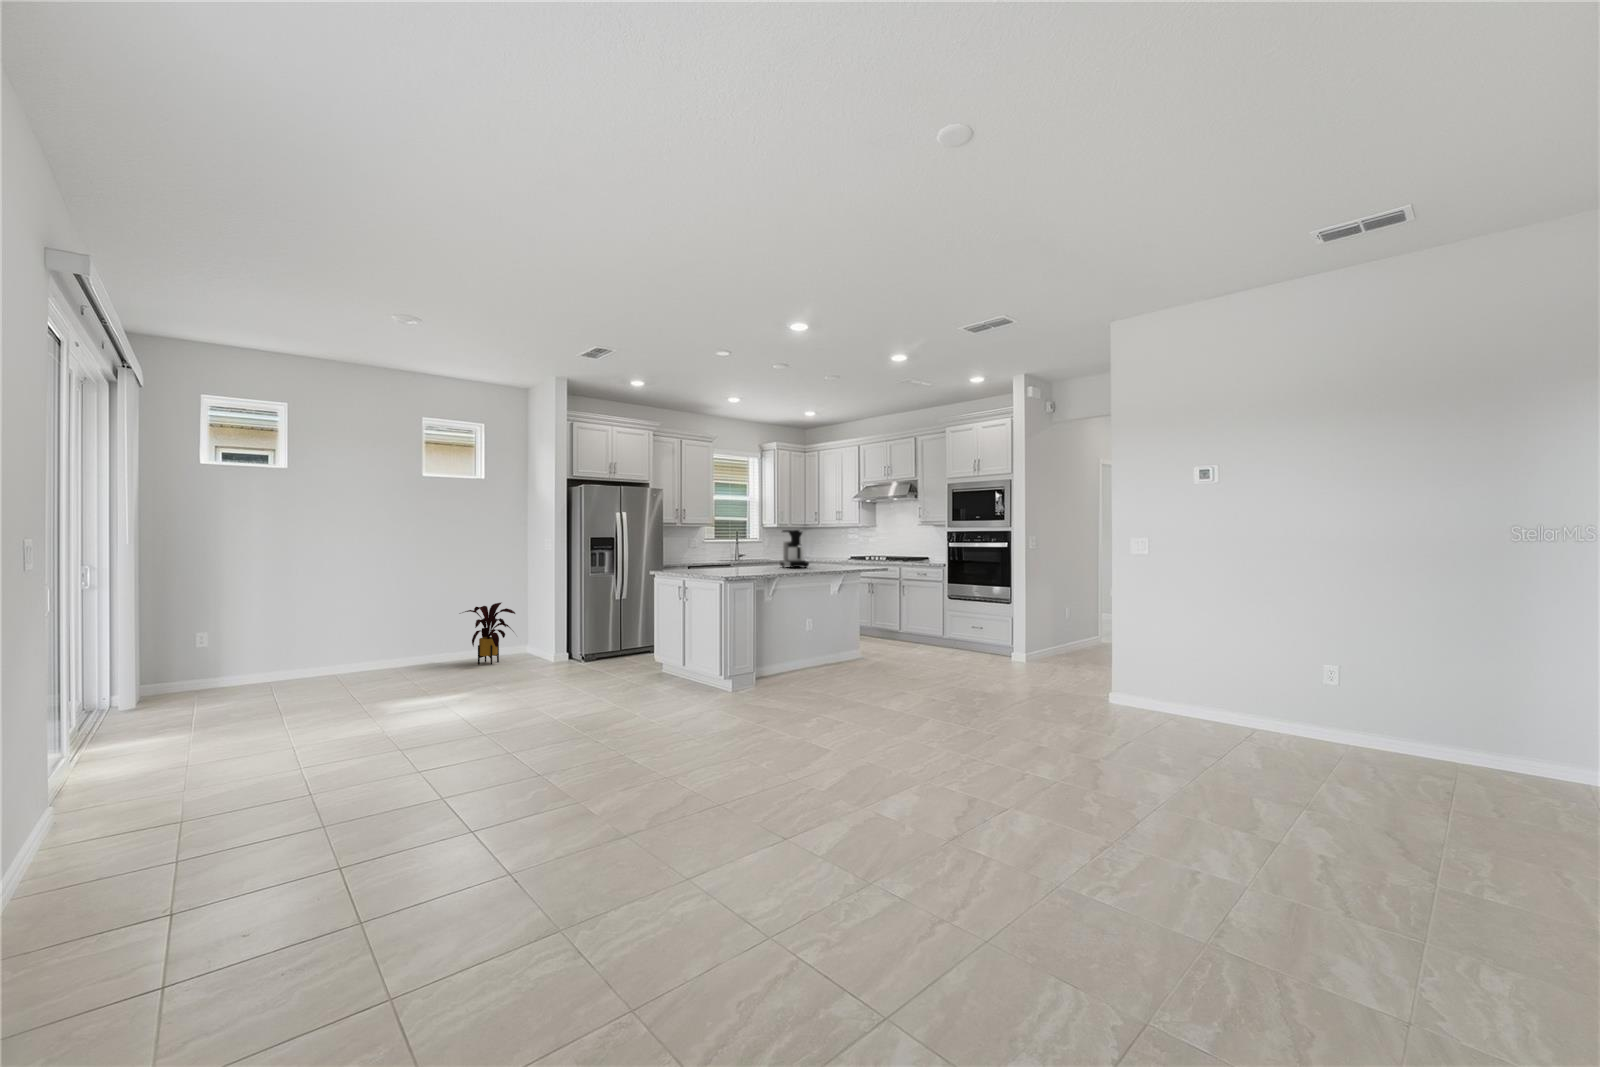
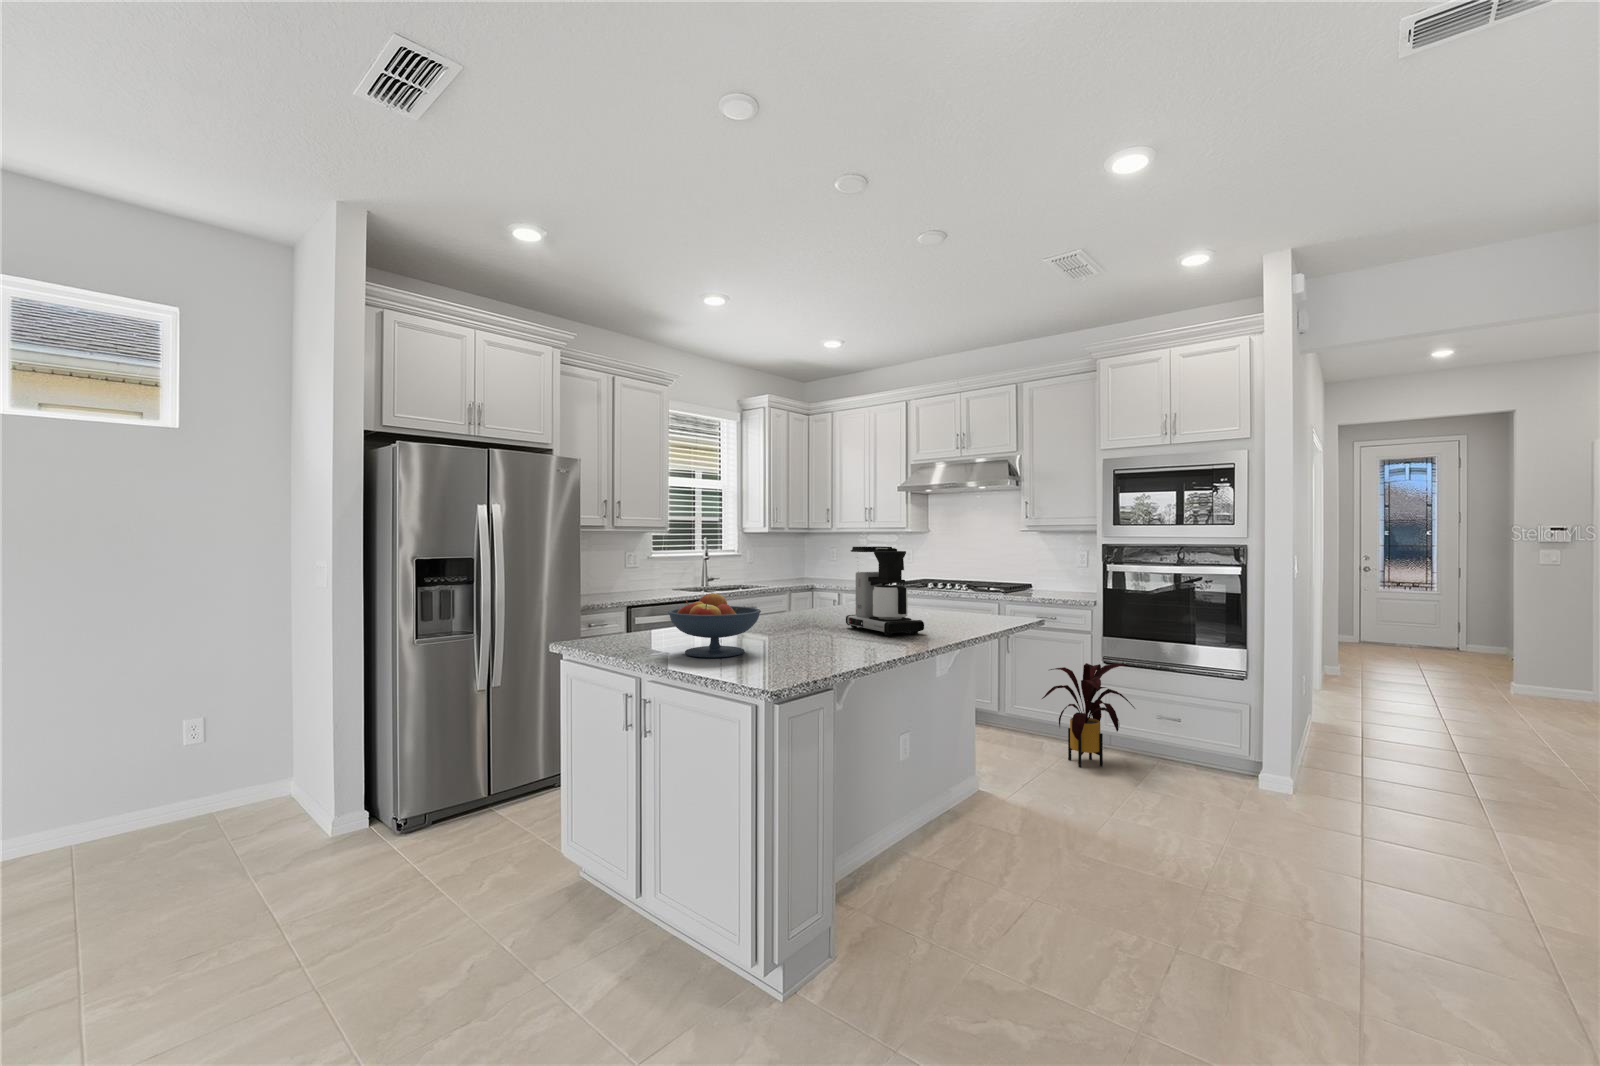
fruit bowl: none [695,548,732,572] -> present [668,593,761,658]
house plant: present [465,603,515,665] -> present [1042,663,1134,767]

